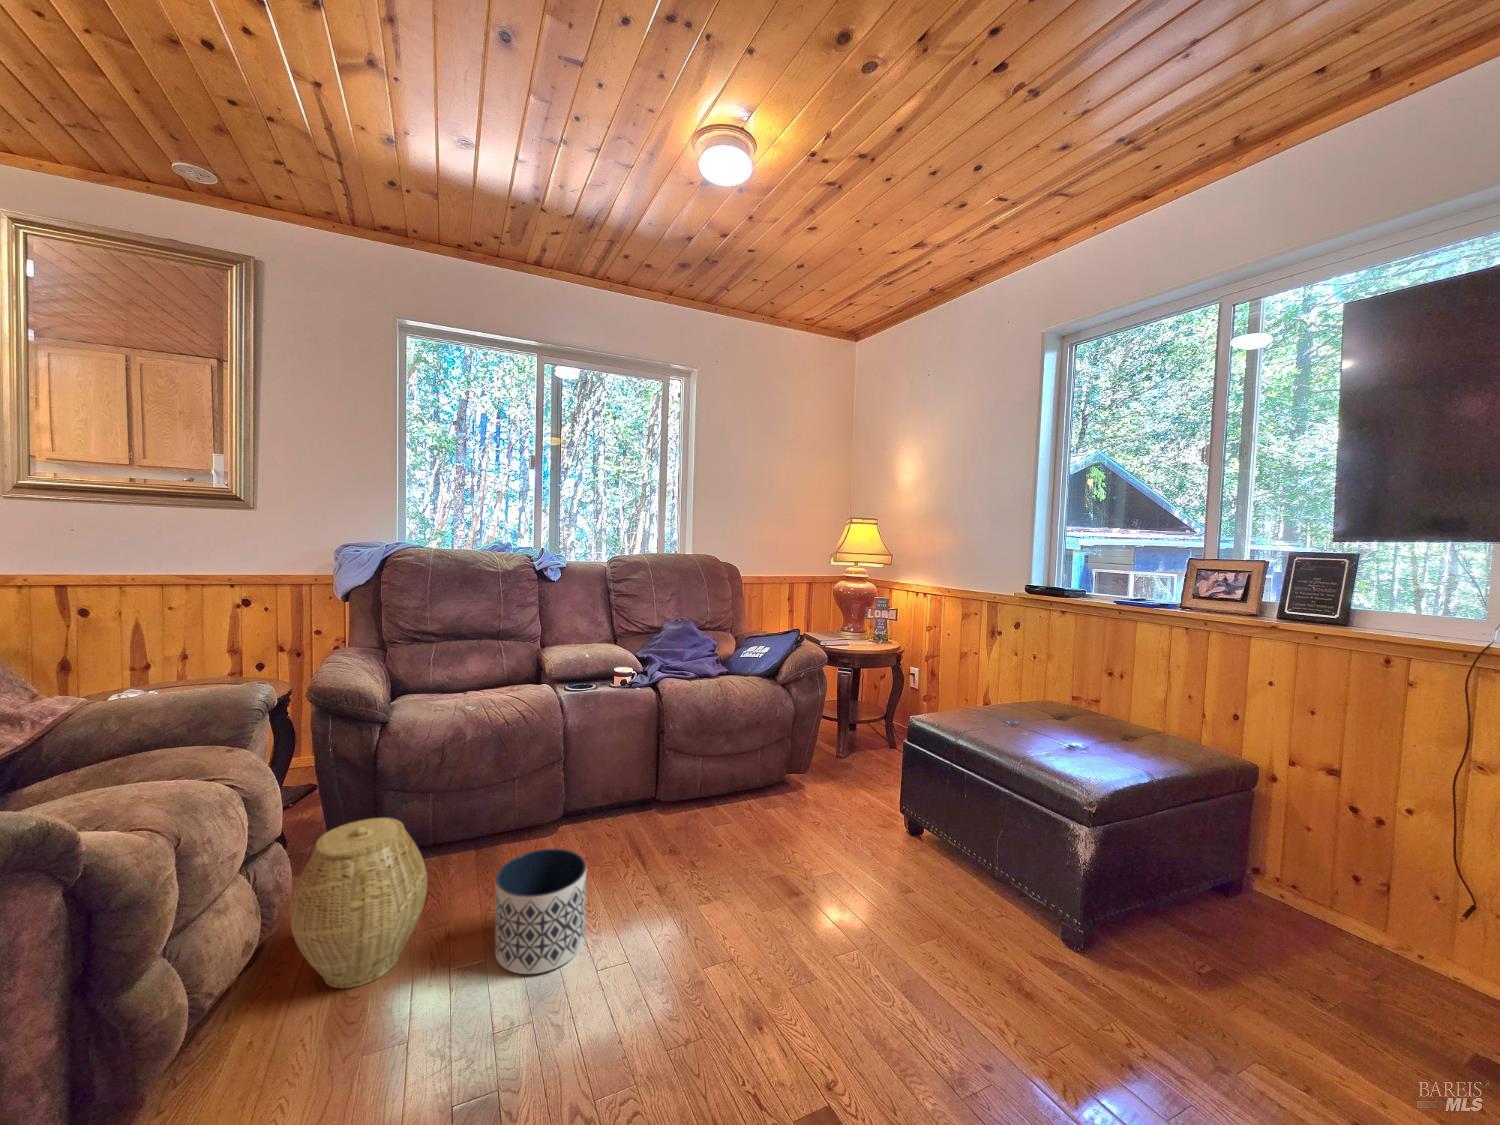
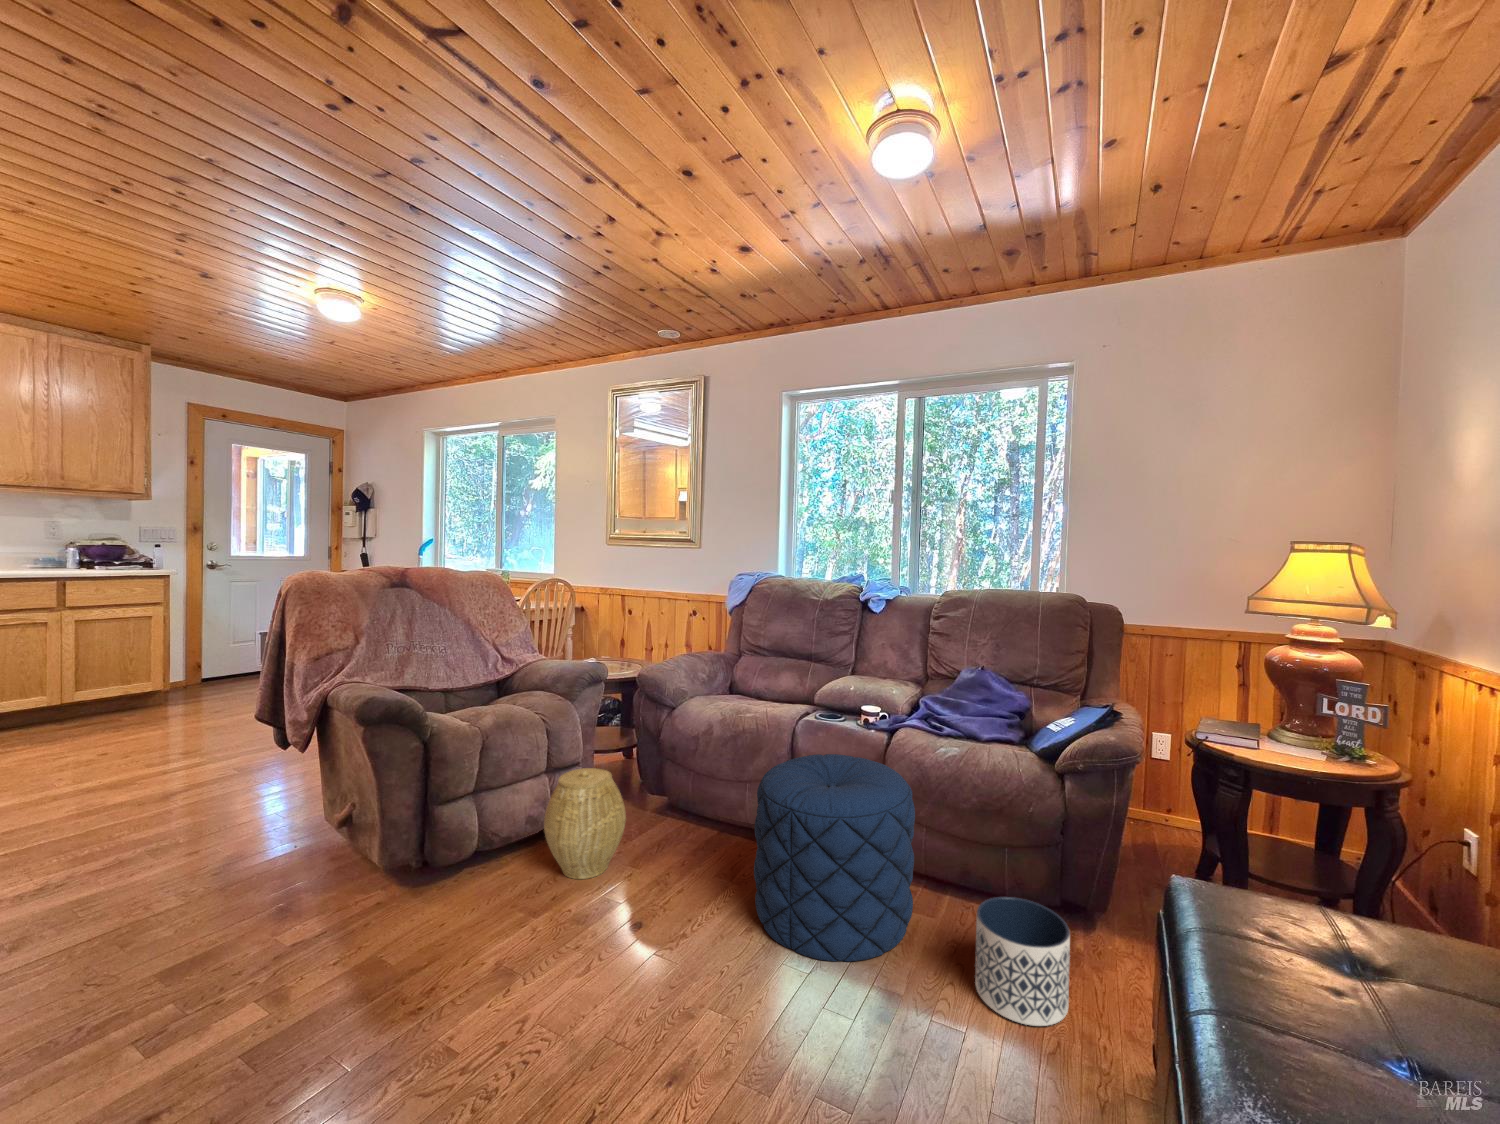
pouf: none [599,708,750,895] -> present [754,754,915,962]
planter: present [495,849,586,974] -> present [975,897,1070,1026]

